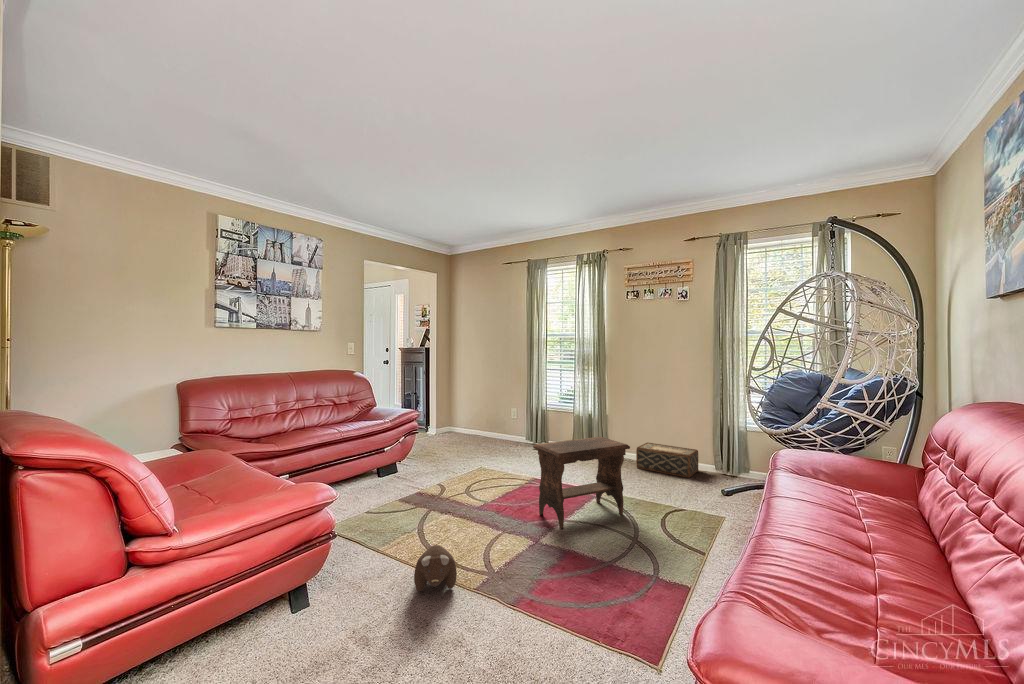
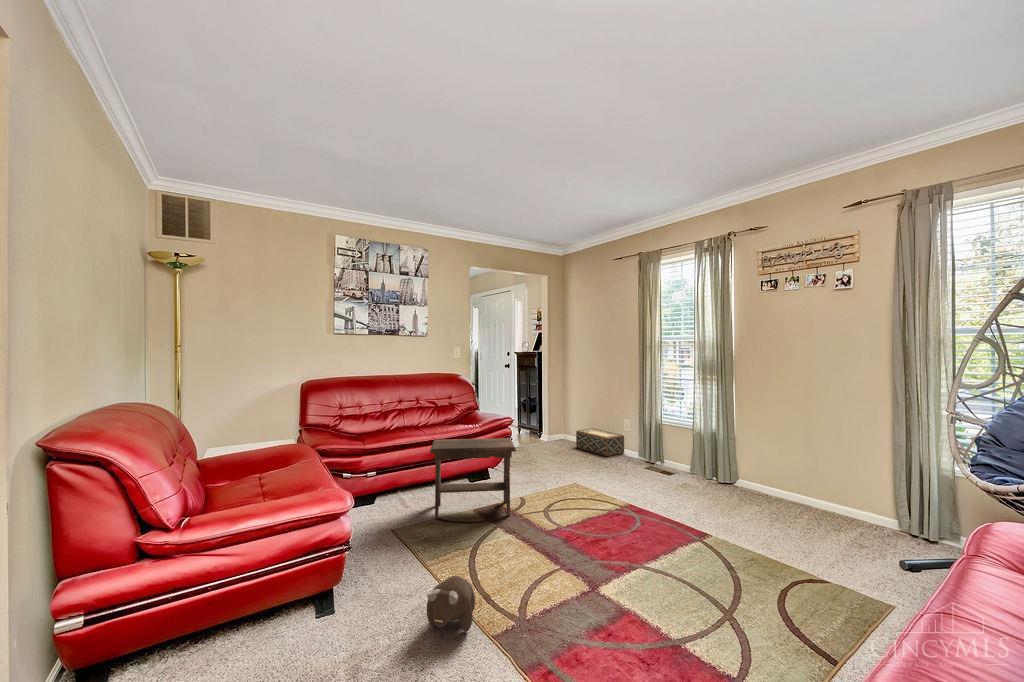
footstool: present [533,437,630,528] -> present [430,438,516,519]
woven basket: present [636,442,698,478] -> present [576,428,624,456]

